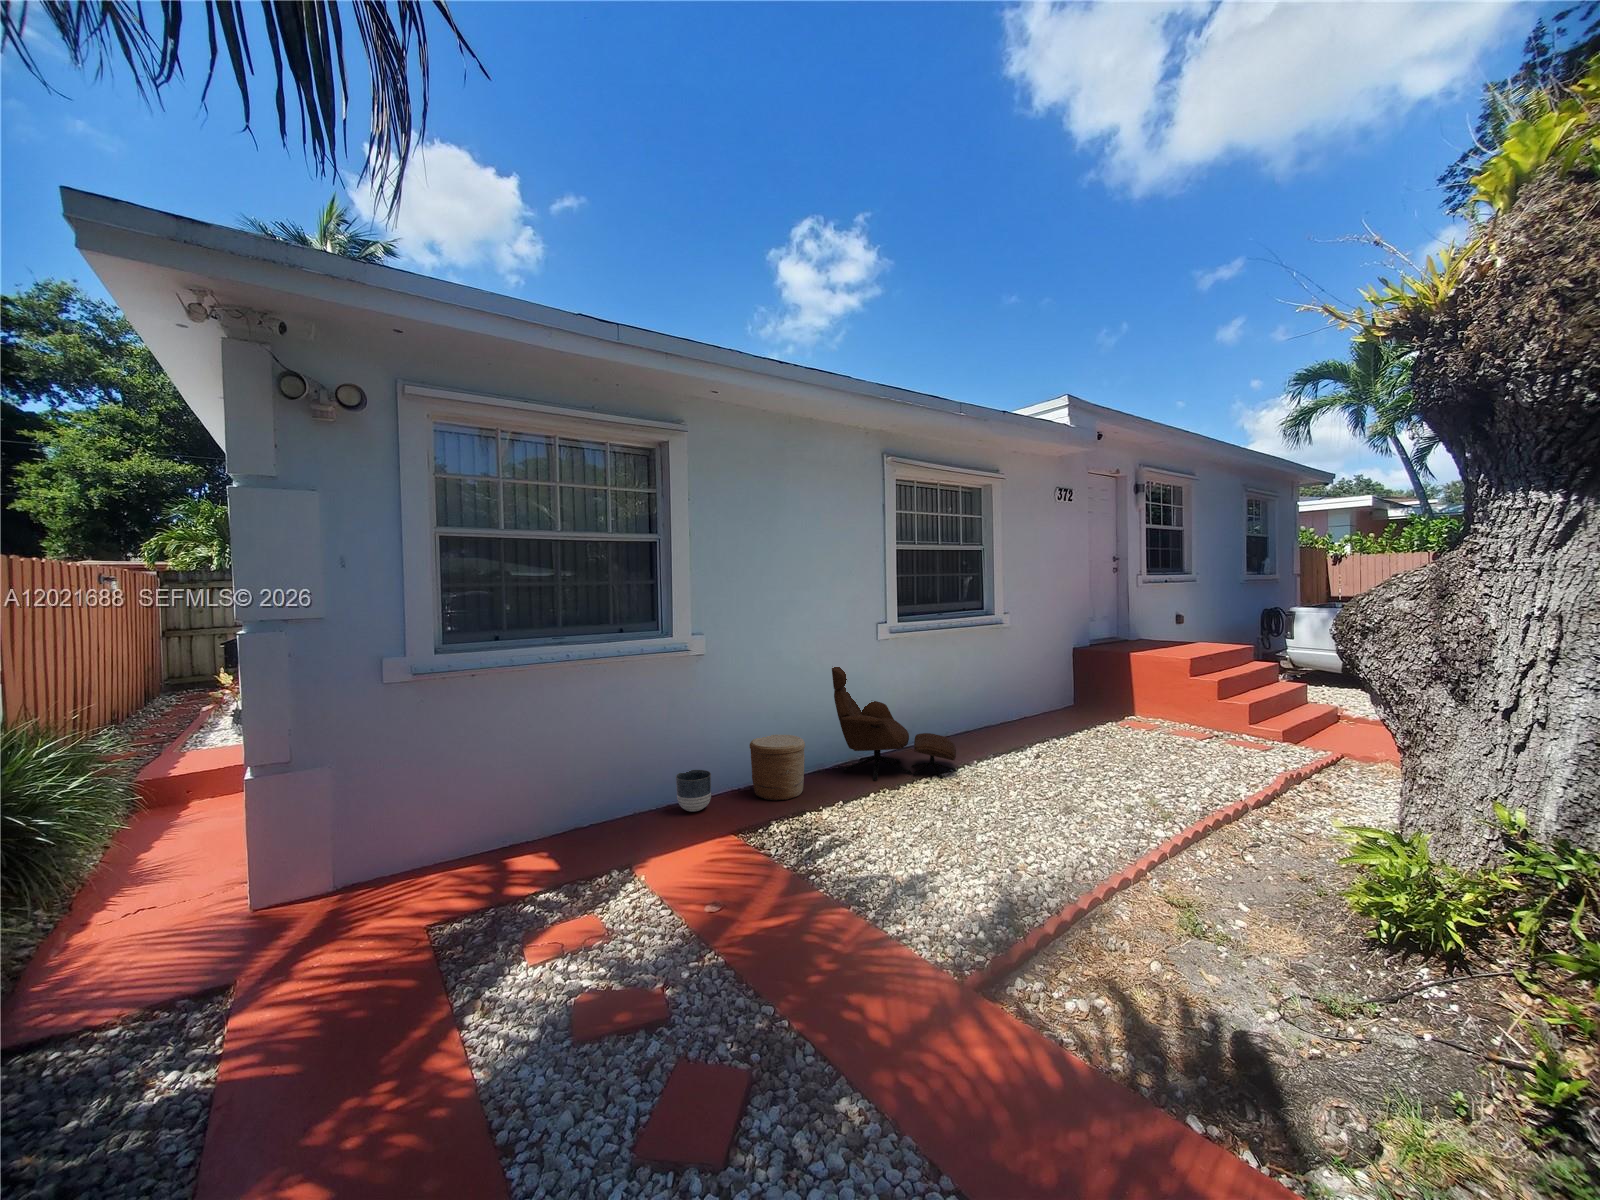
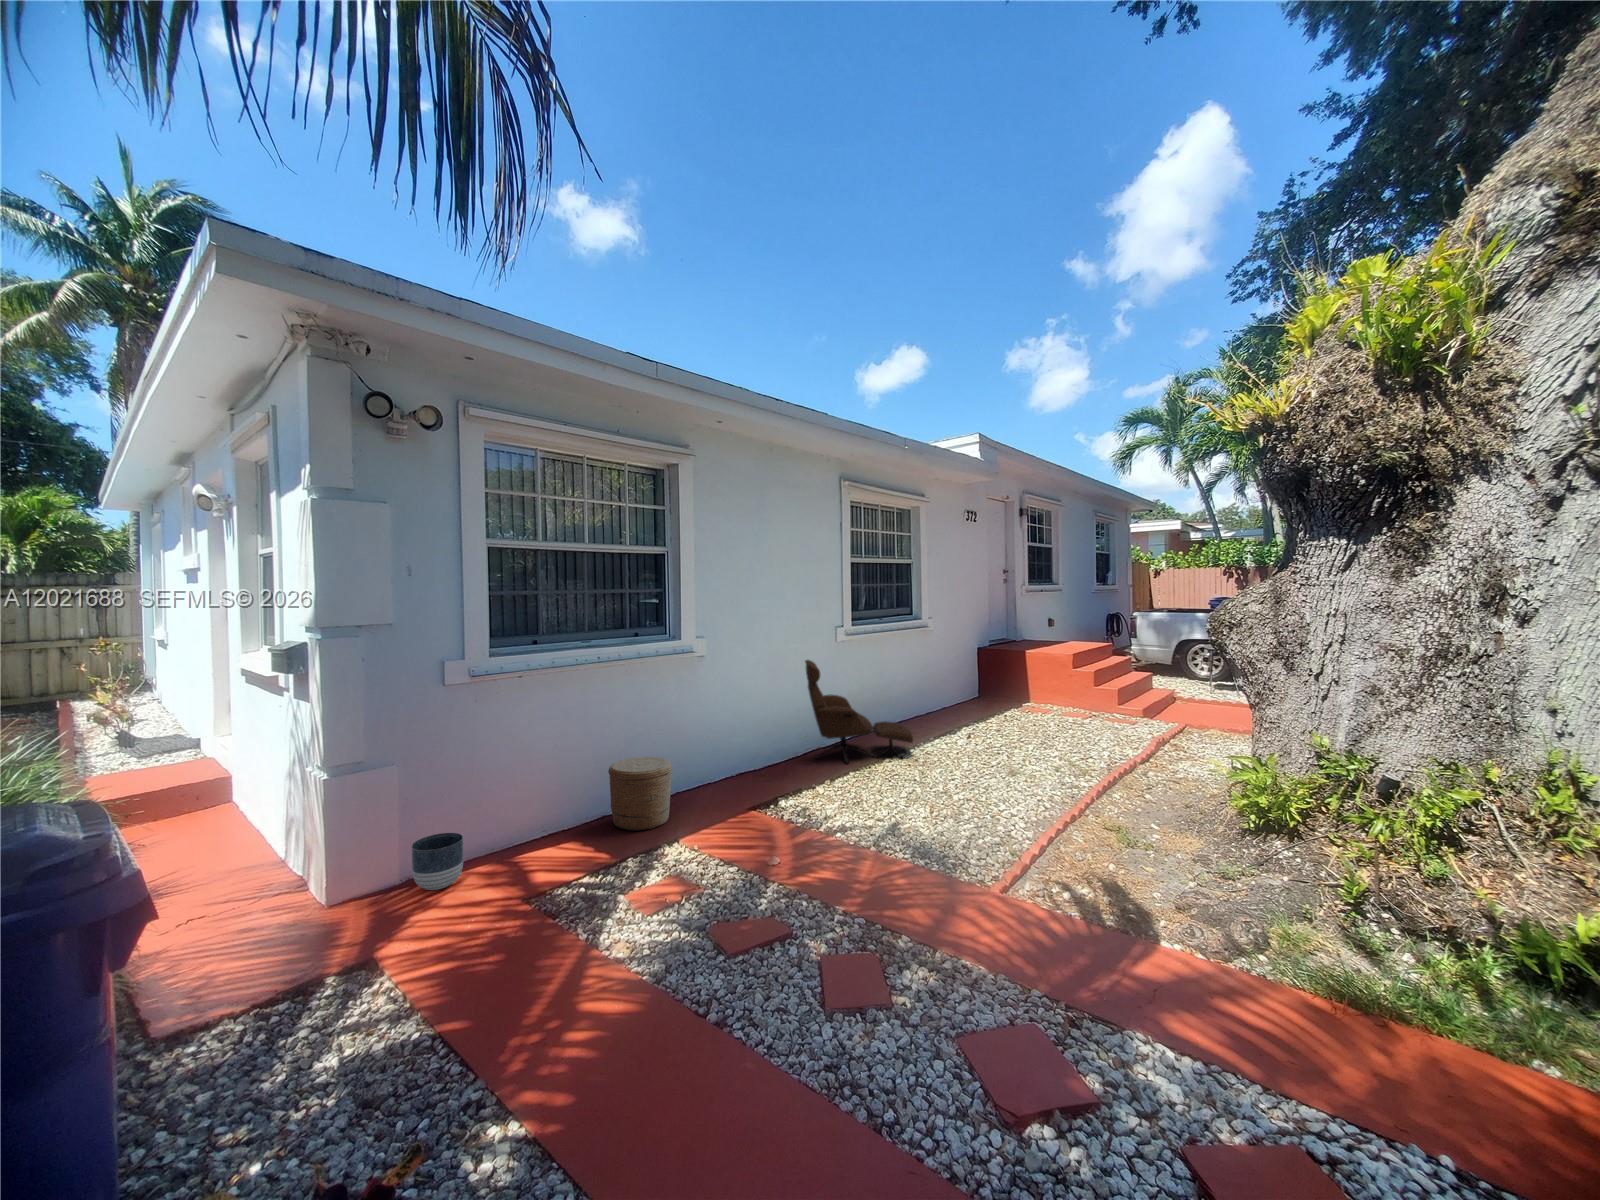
woven basket: present [750,735,805,801] -> present [608,757,672,831]
planter: present [676,770,711,811] -> present [411,833,463,890]

